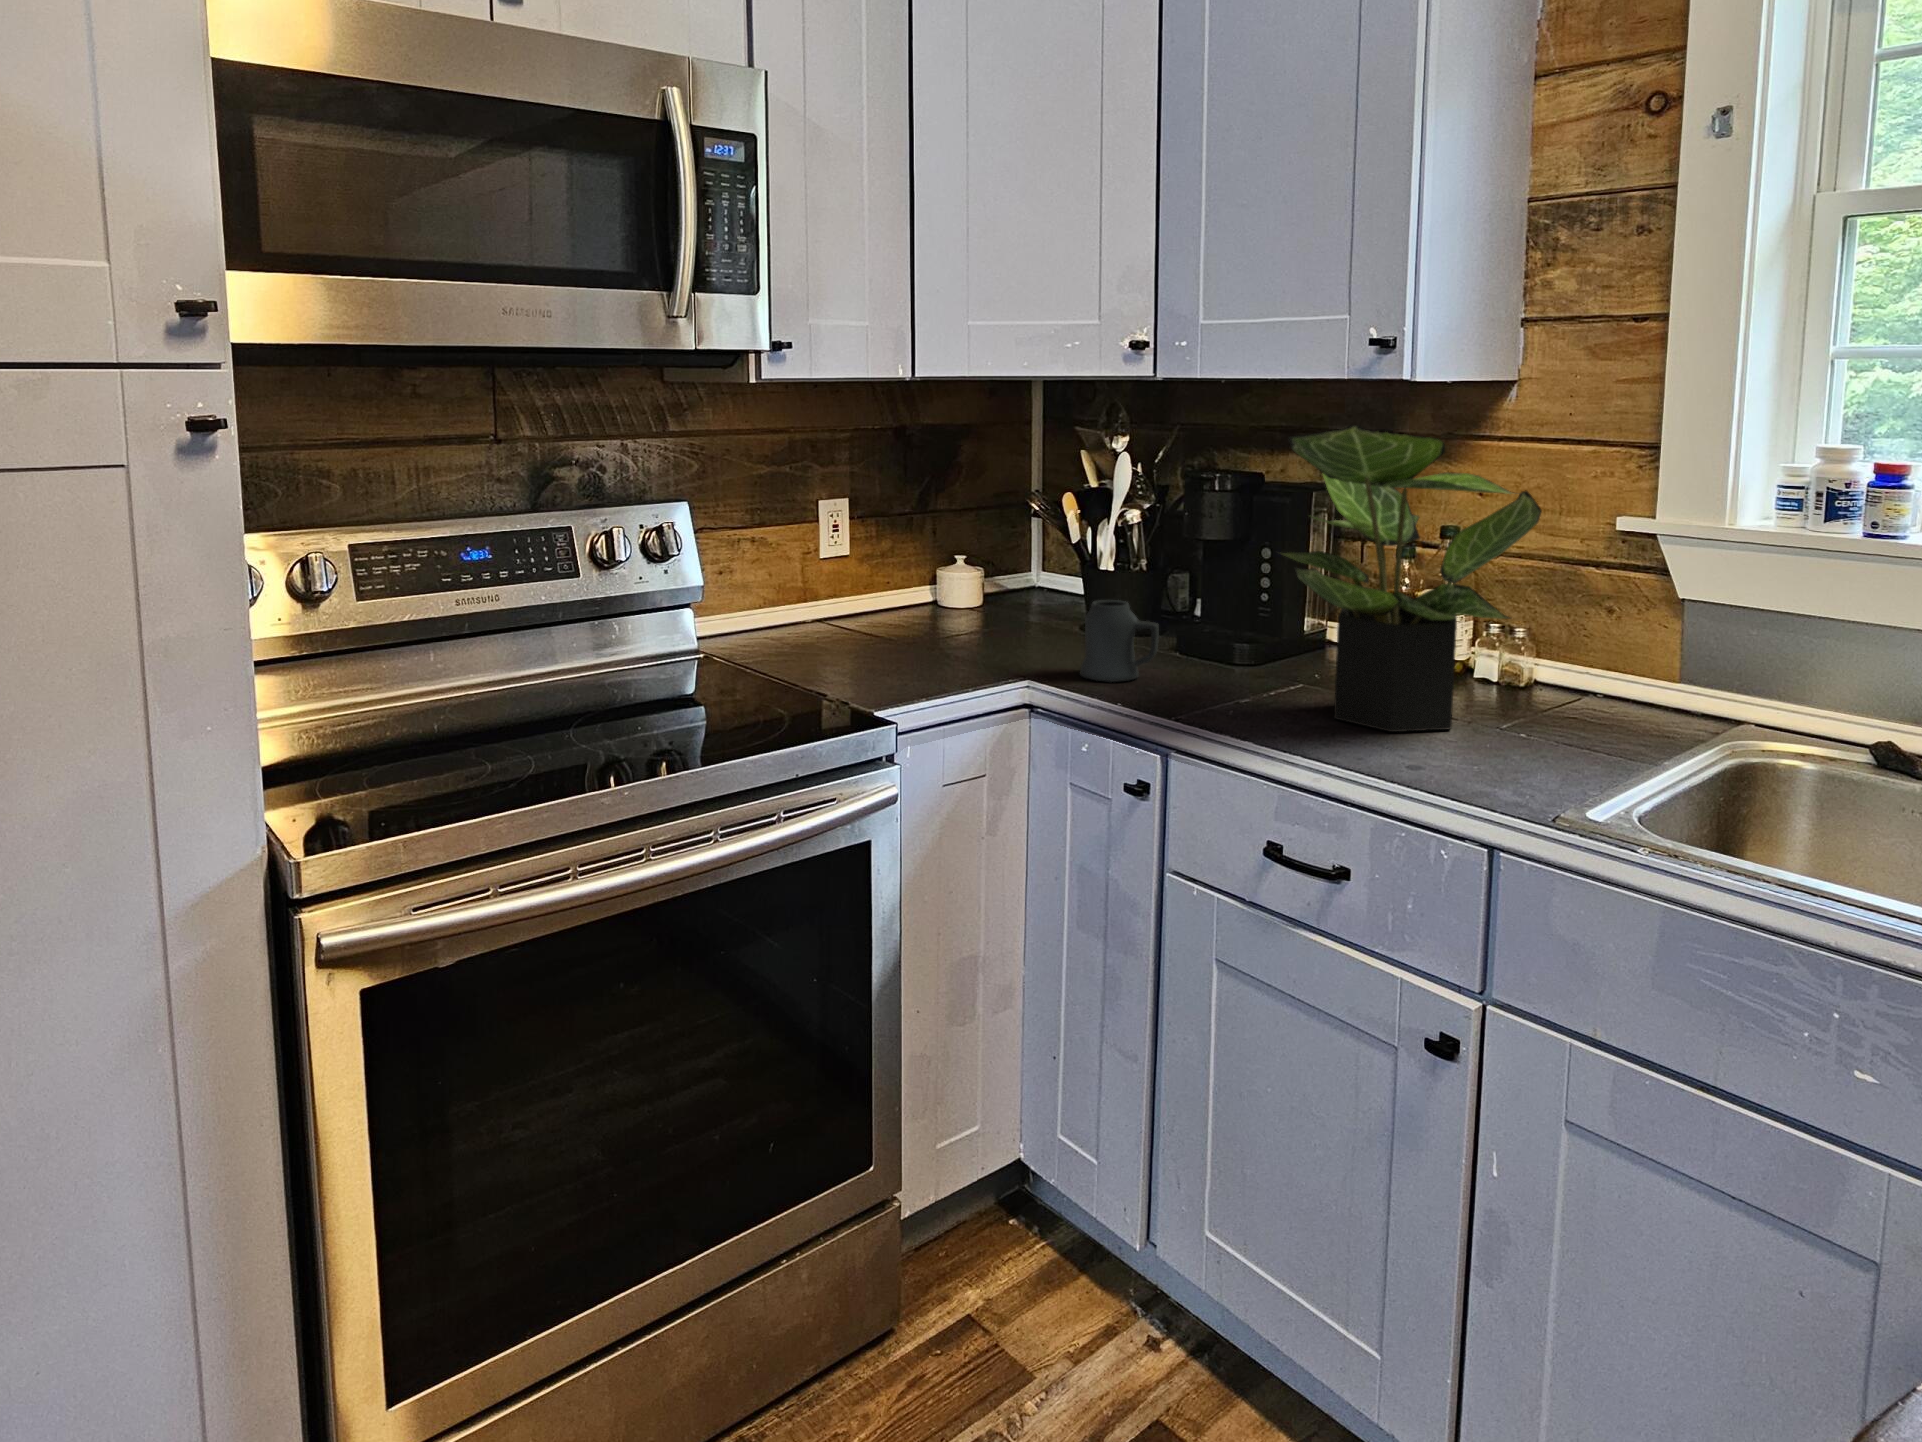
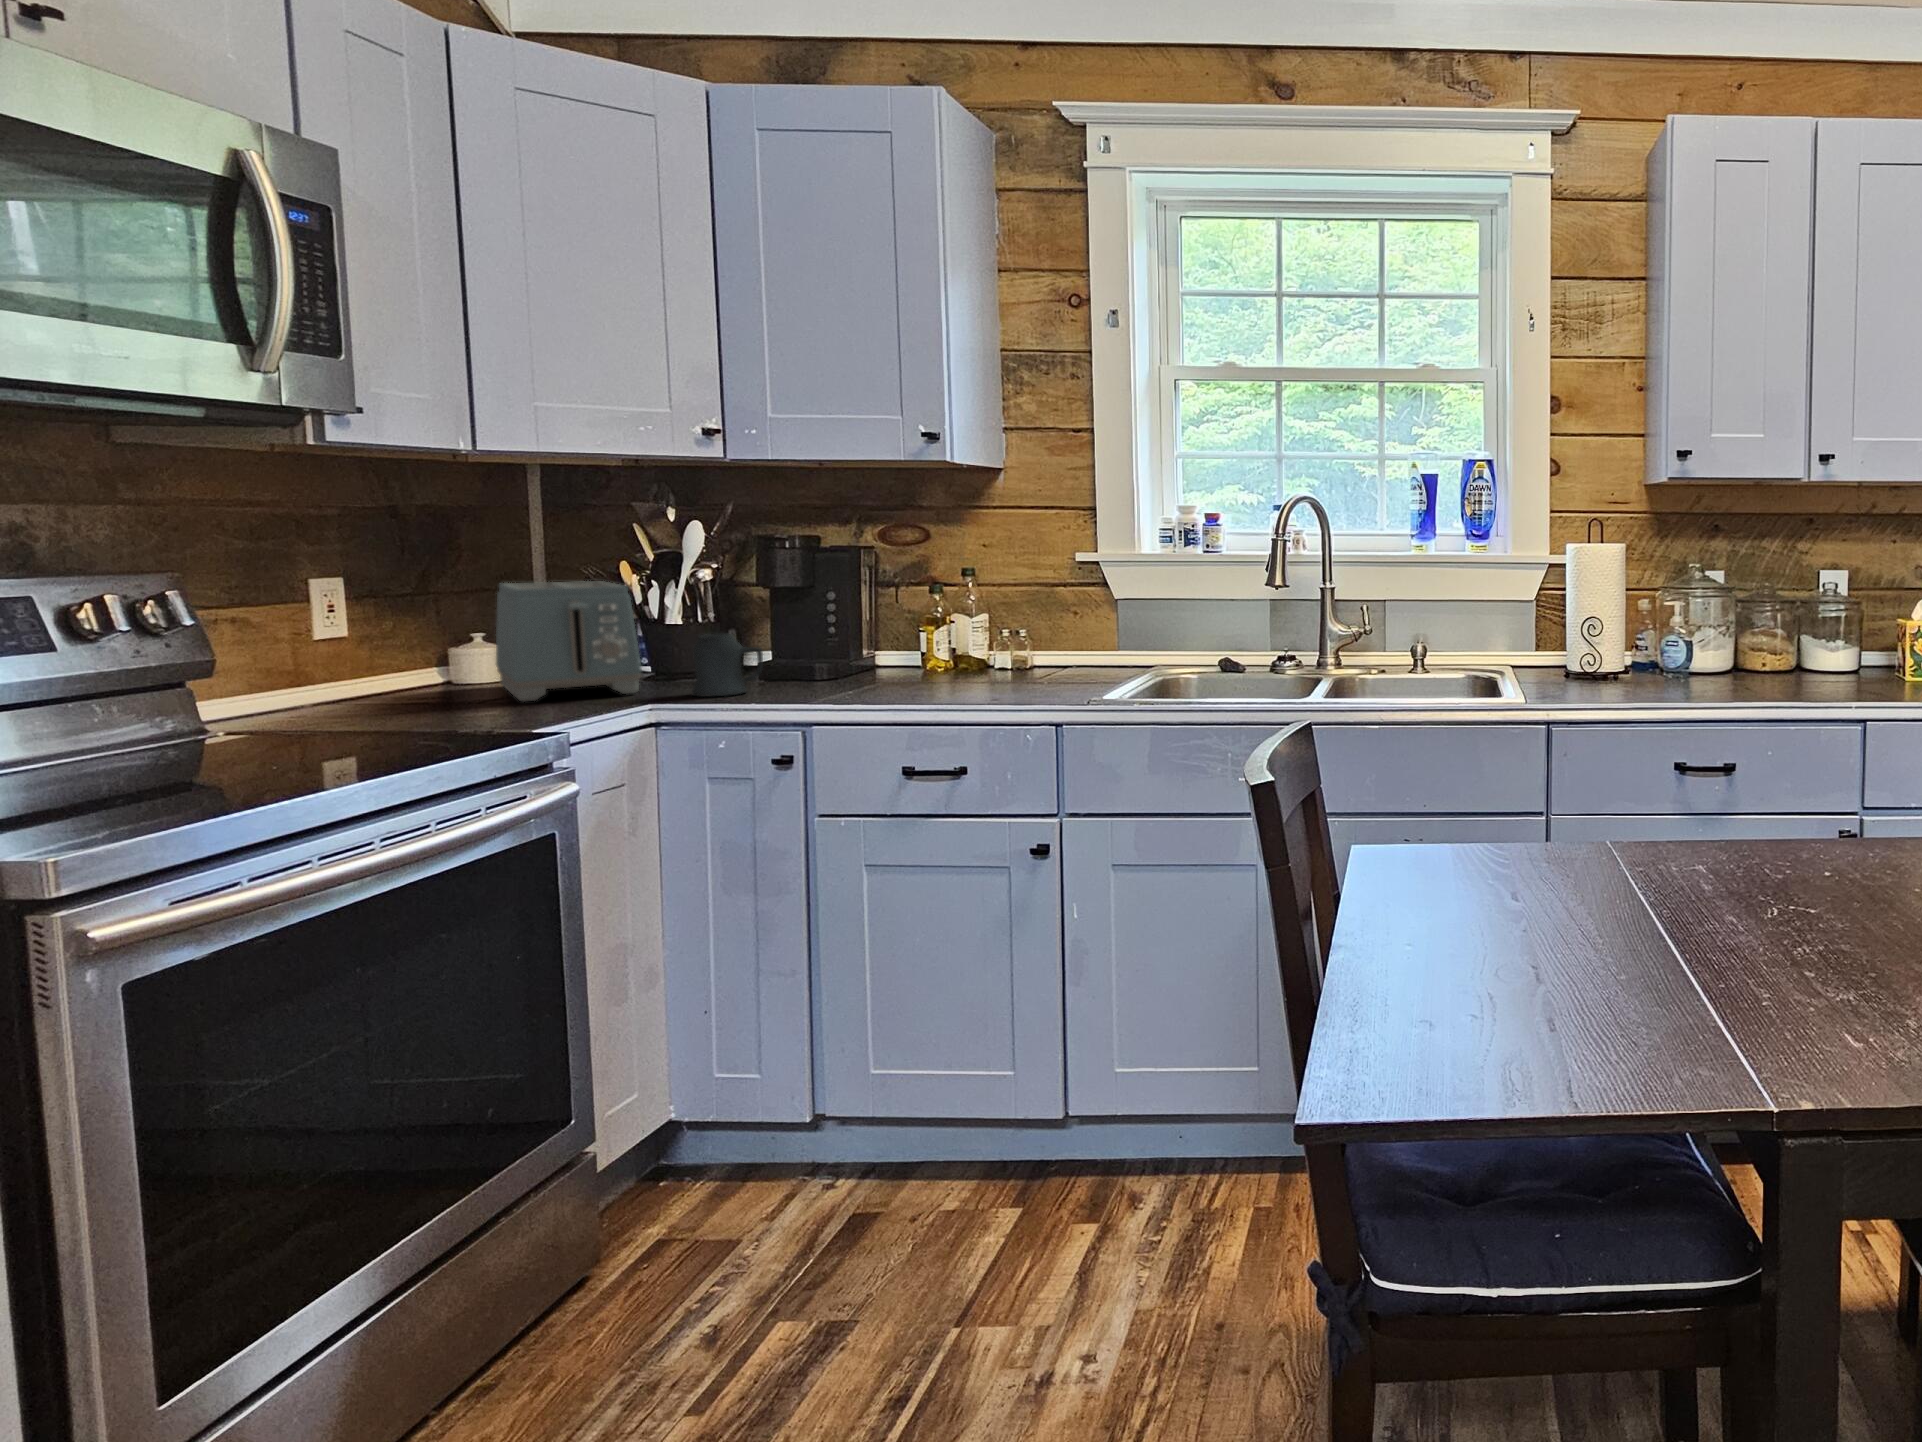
potted plant: present [1279,425,1542,732] -> none [864,485,1043,691]
toaster: none [925,514,1054,658] -> present [496,581,641,701]

